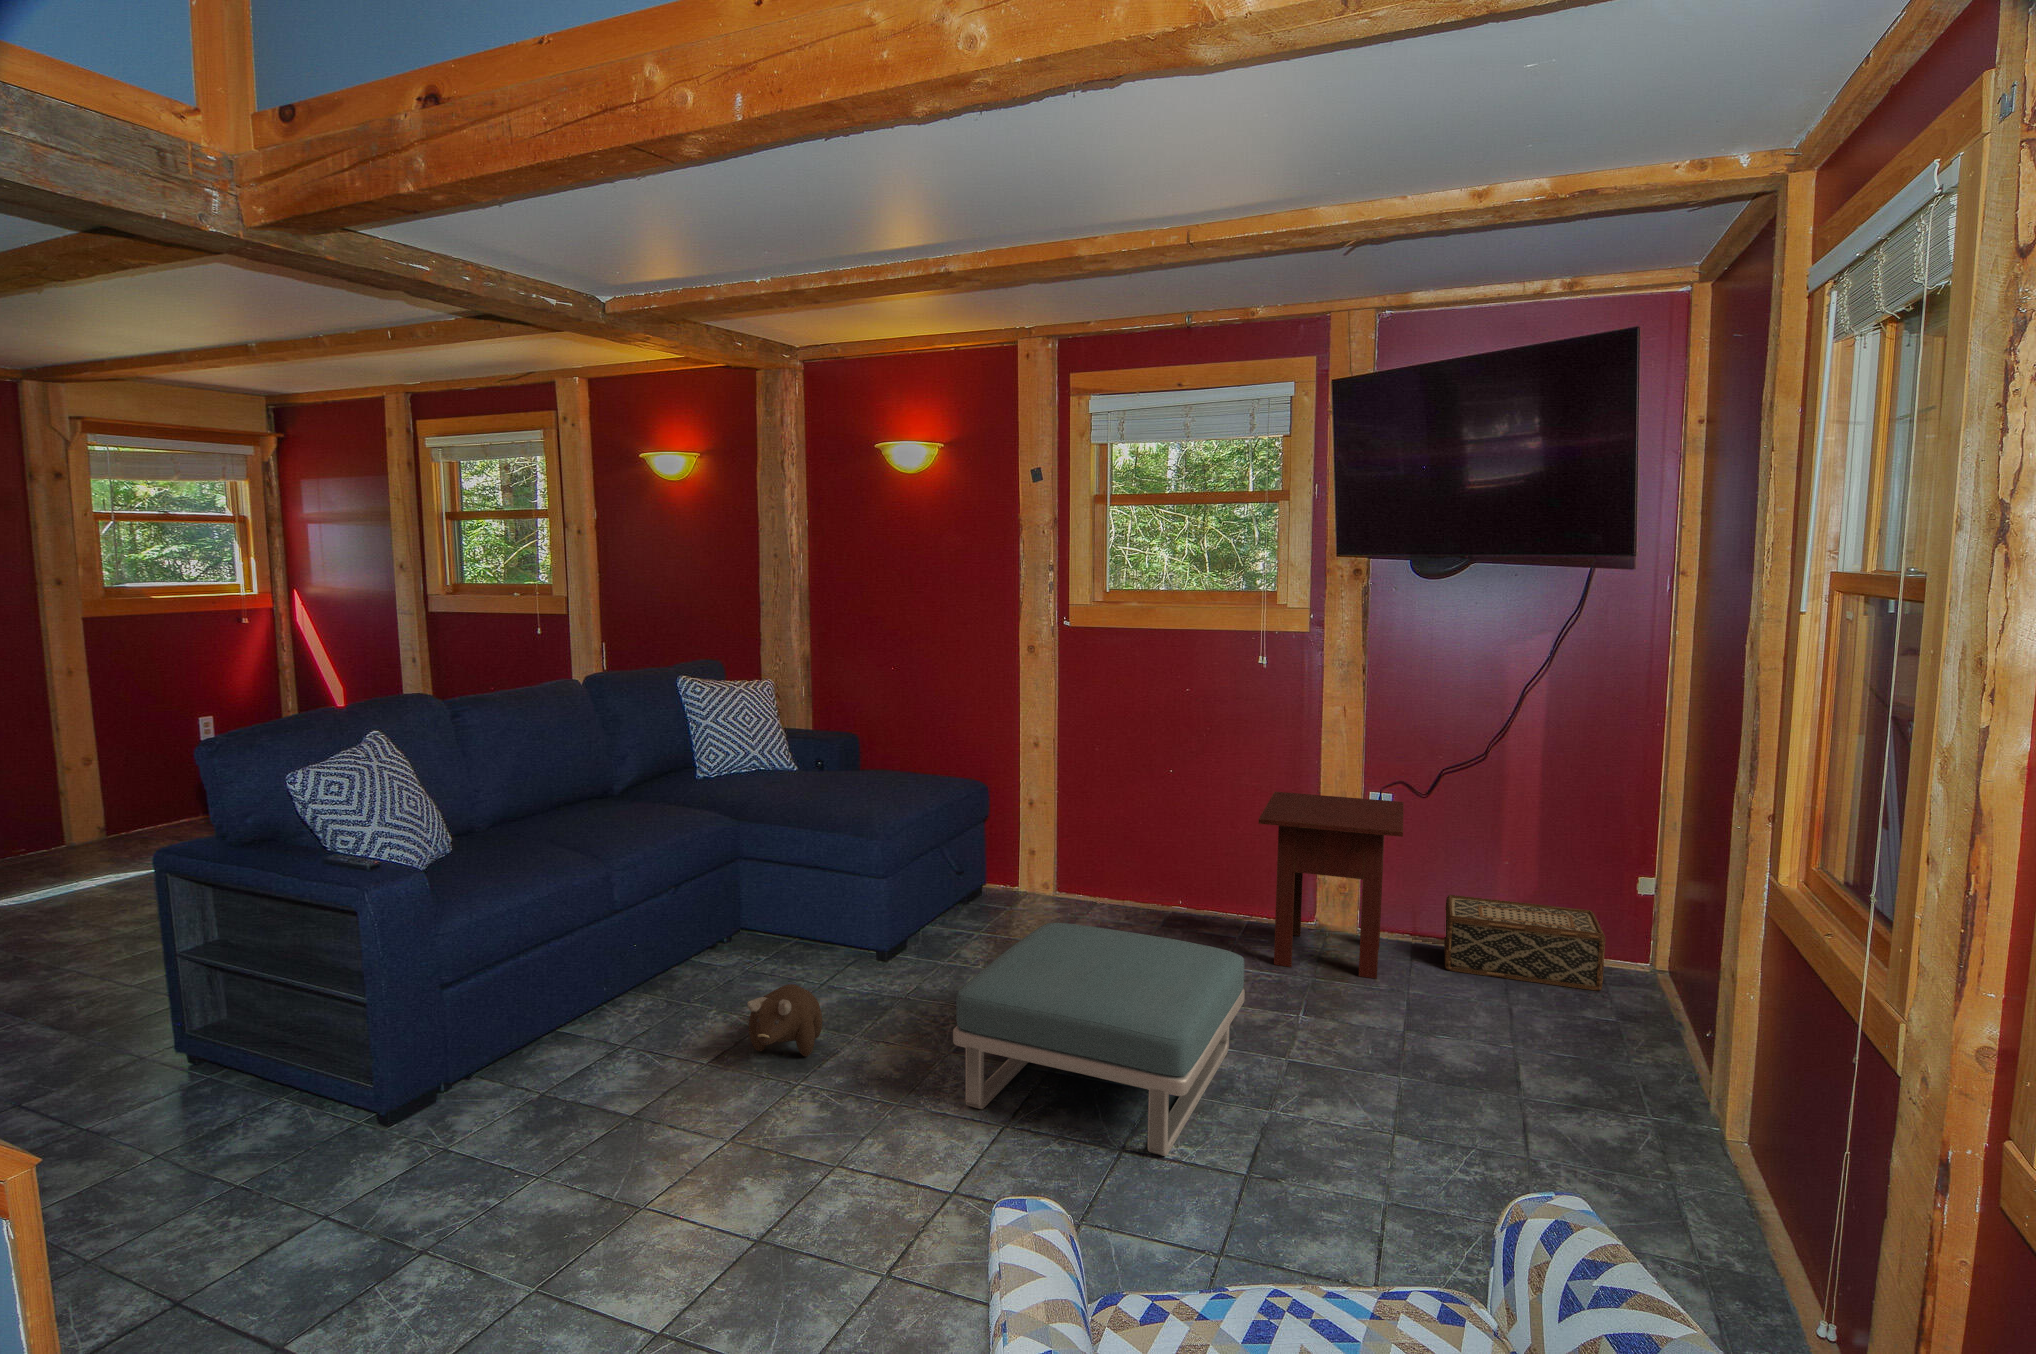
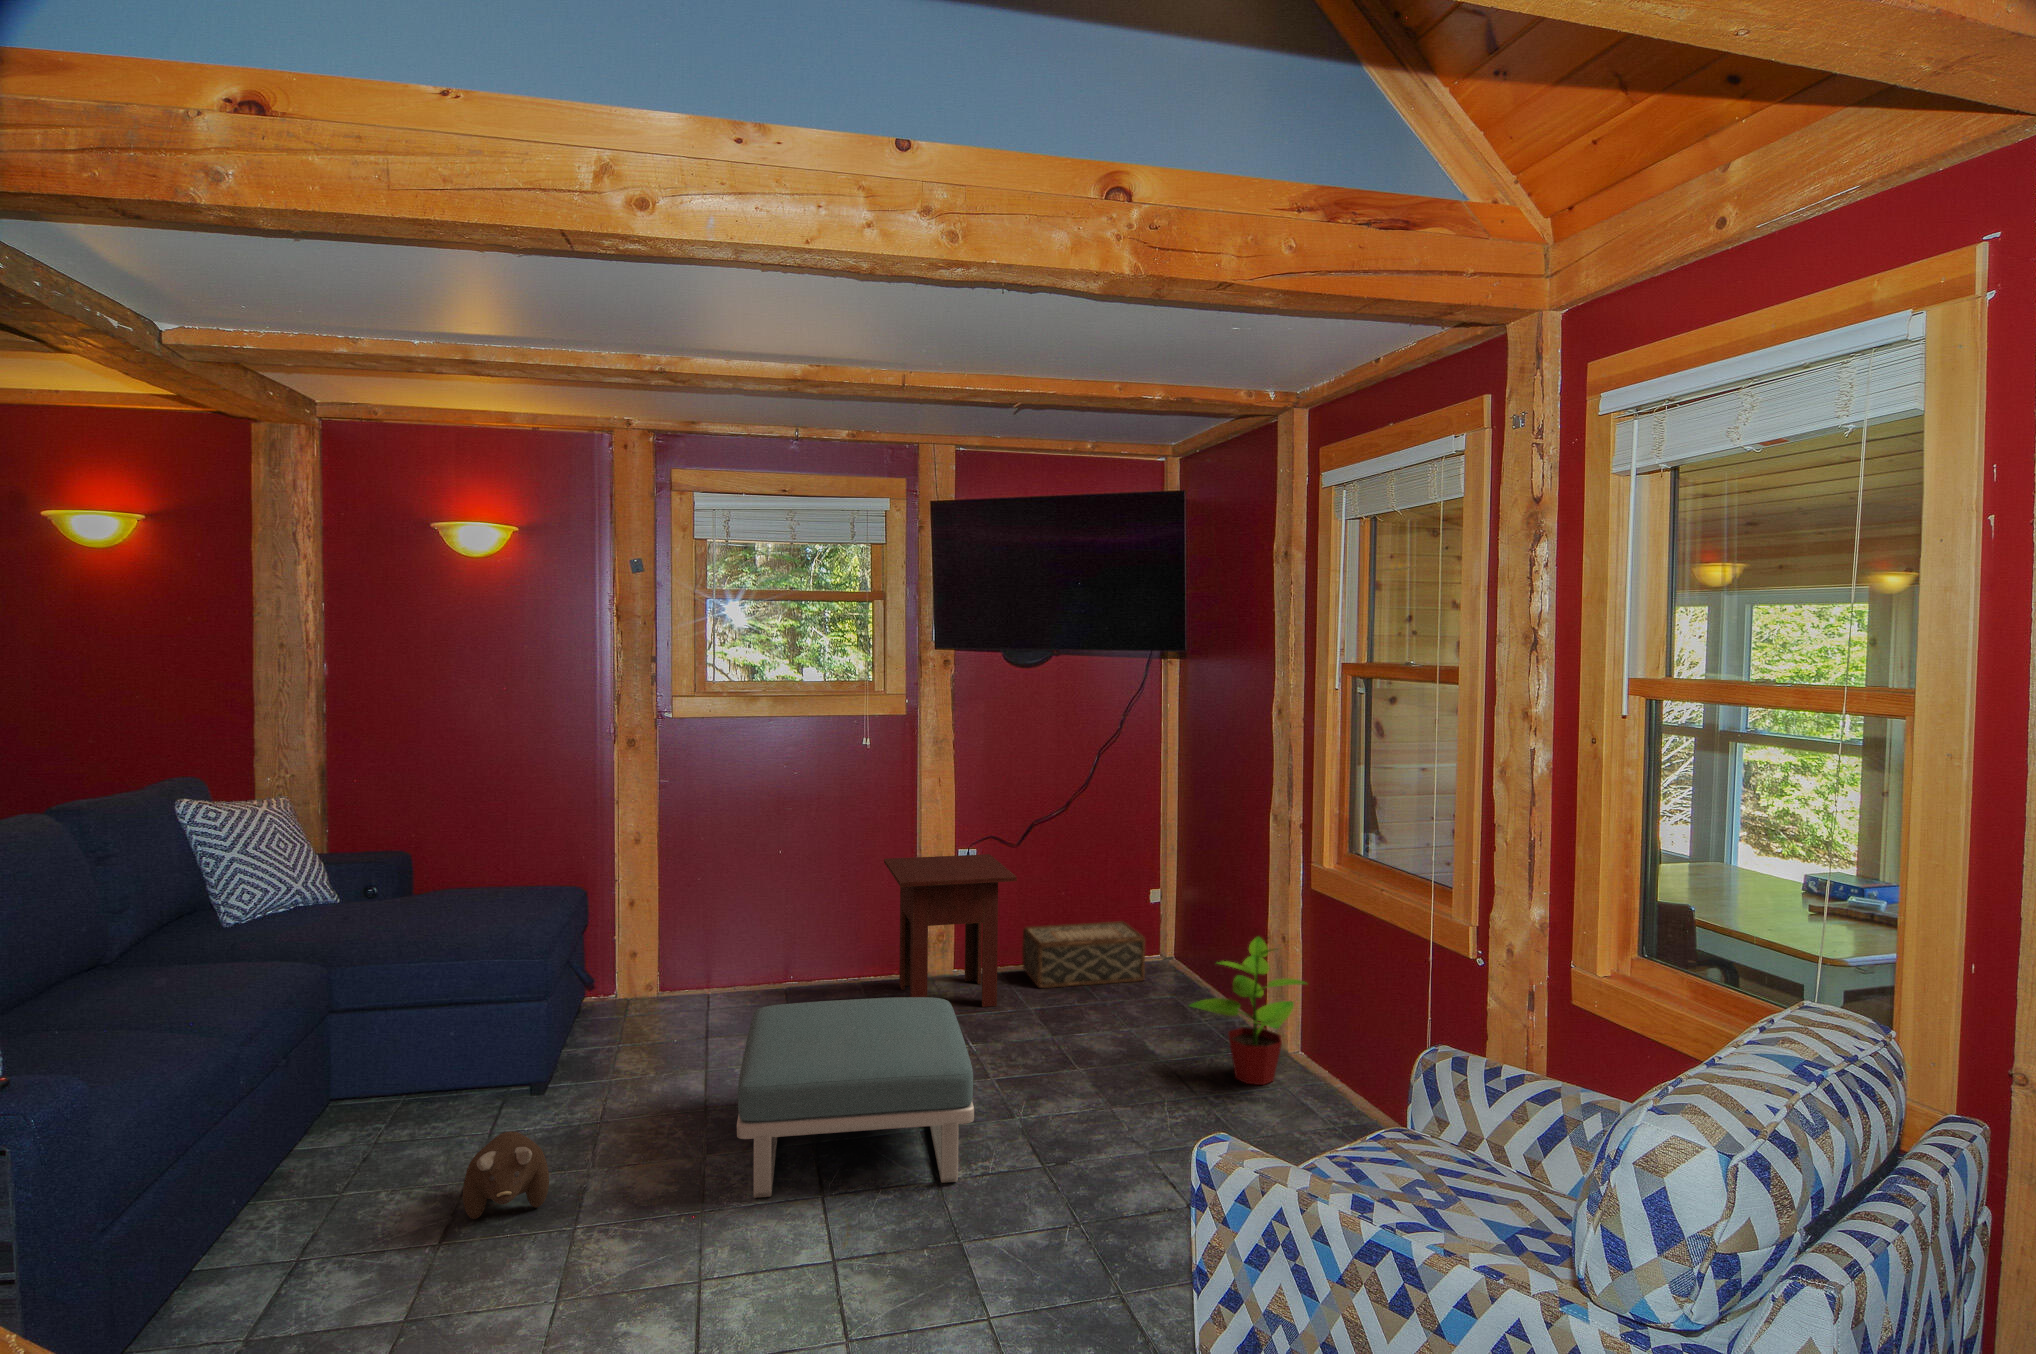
potted plant: none [1573,959,1758,1169] -> present [1189,937,1306,1085]

